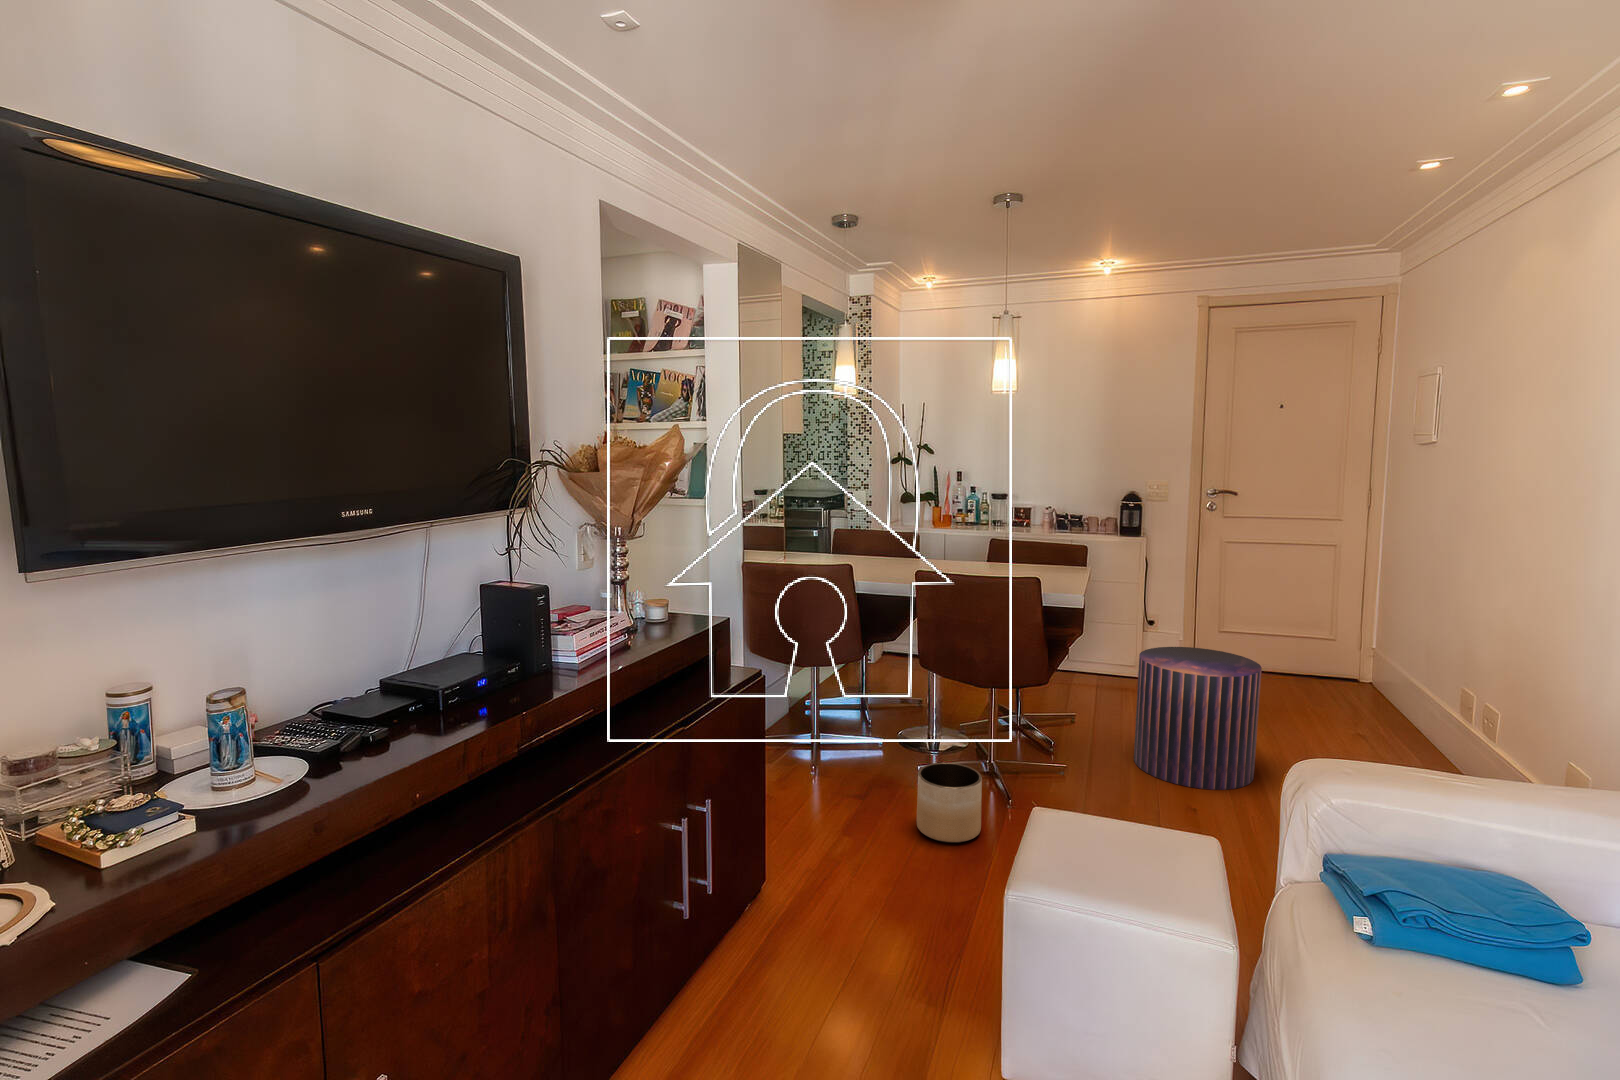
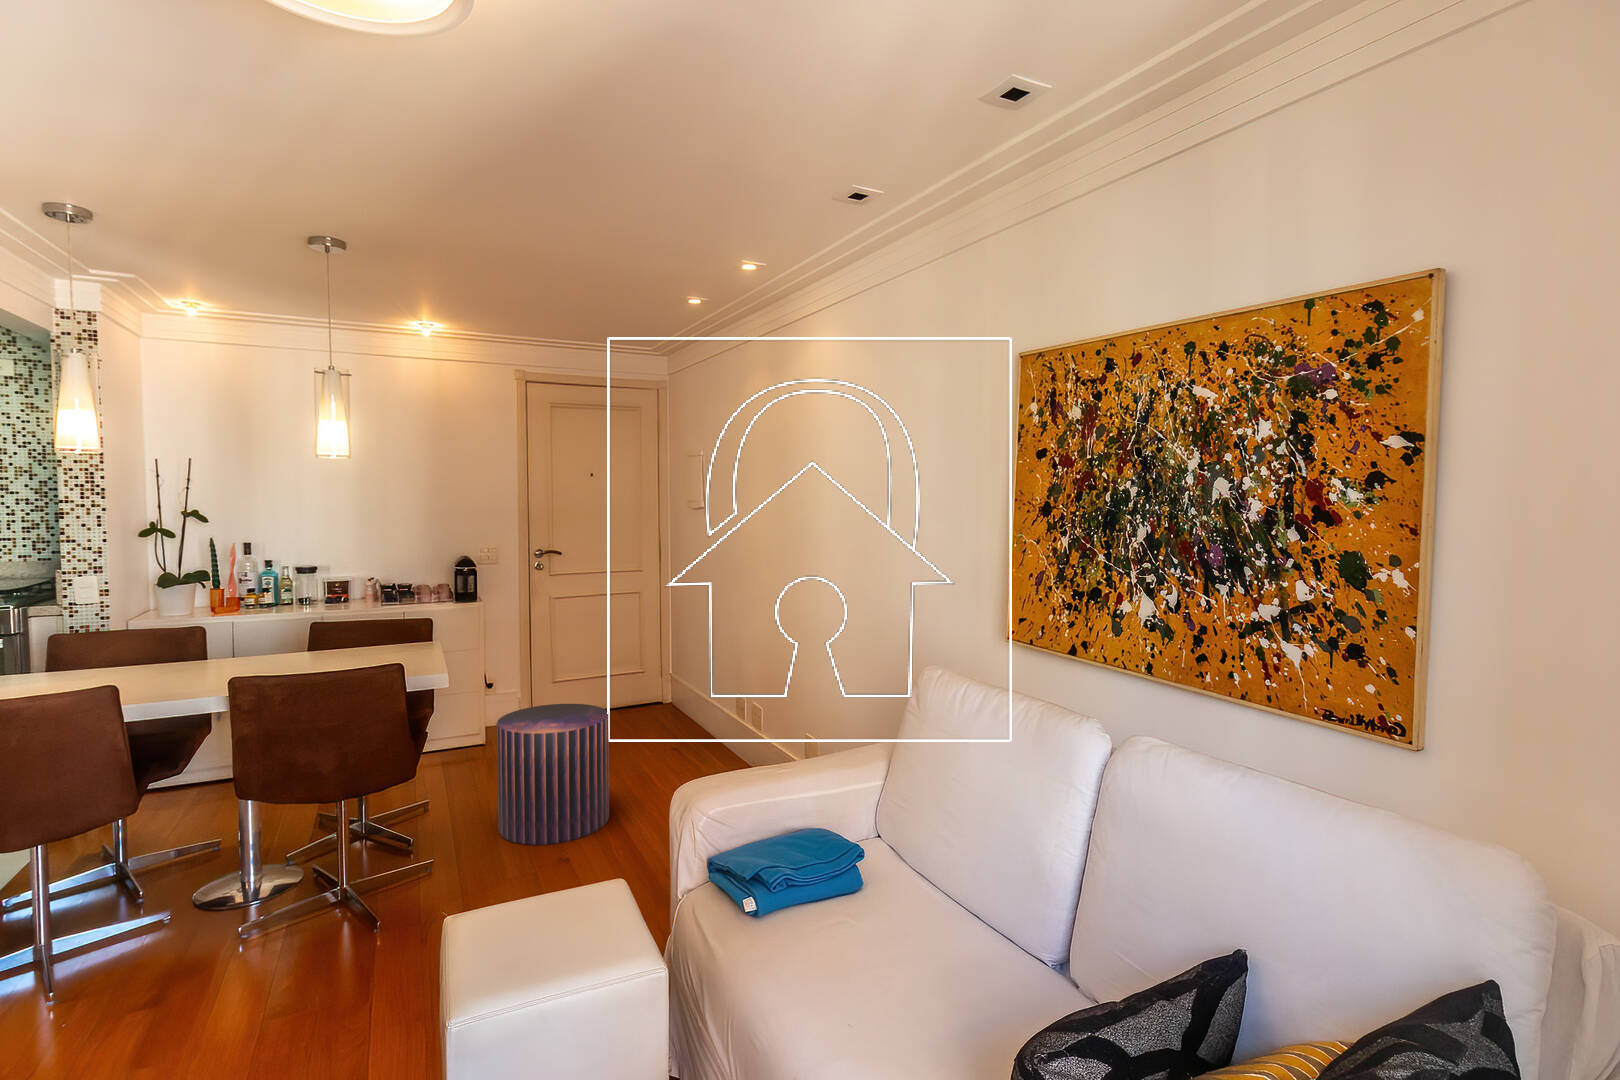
planter: present [917,763,982,843] -> none [237,913,337,1029]

